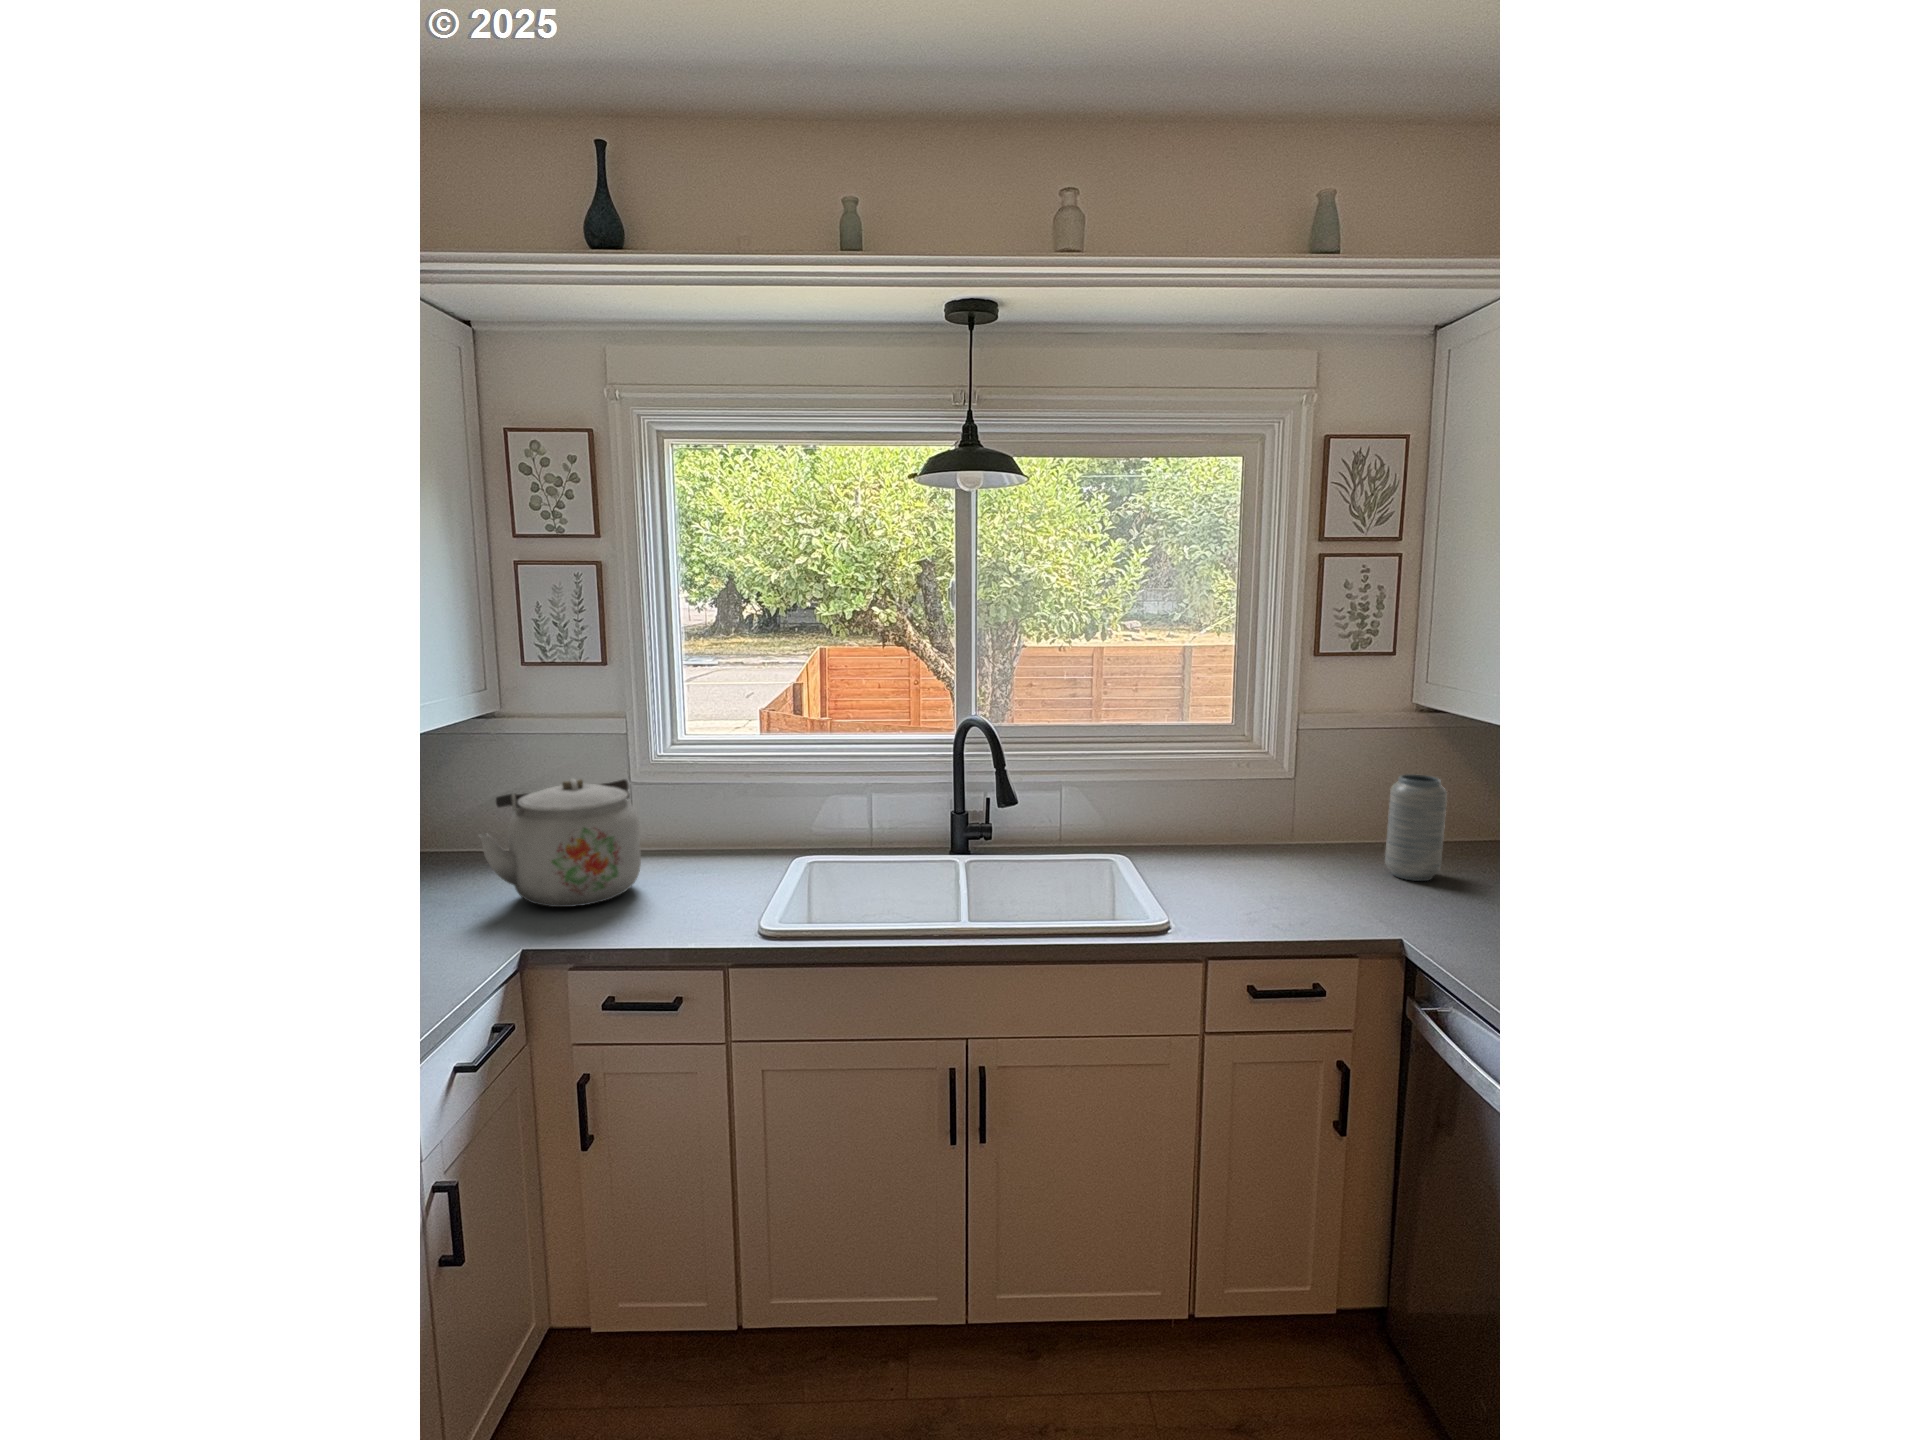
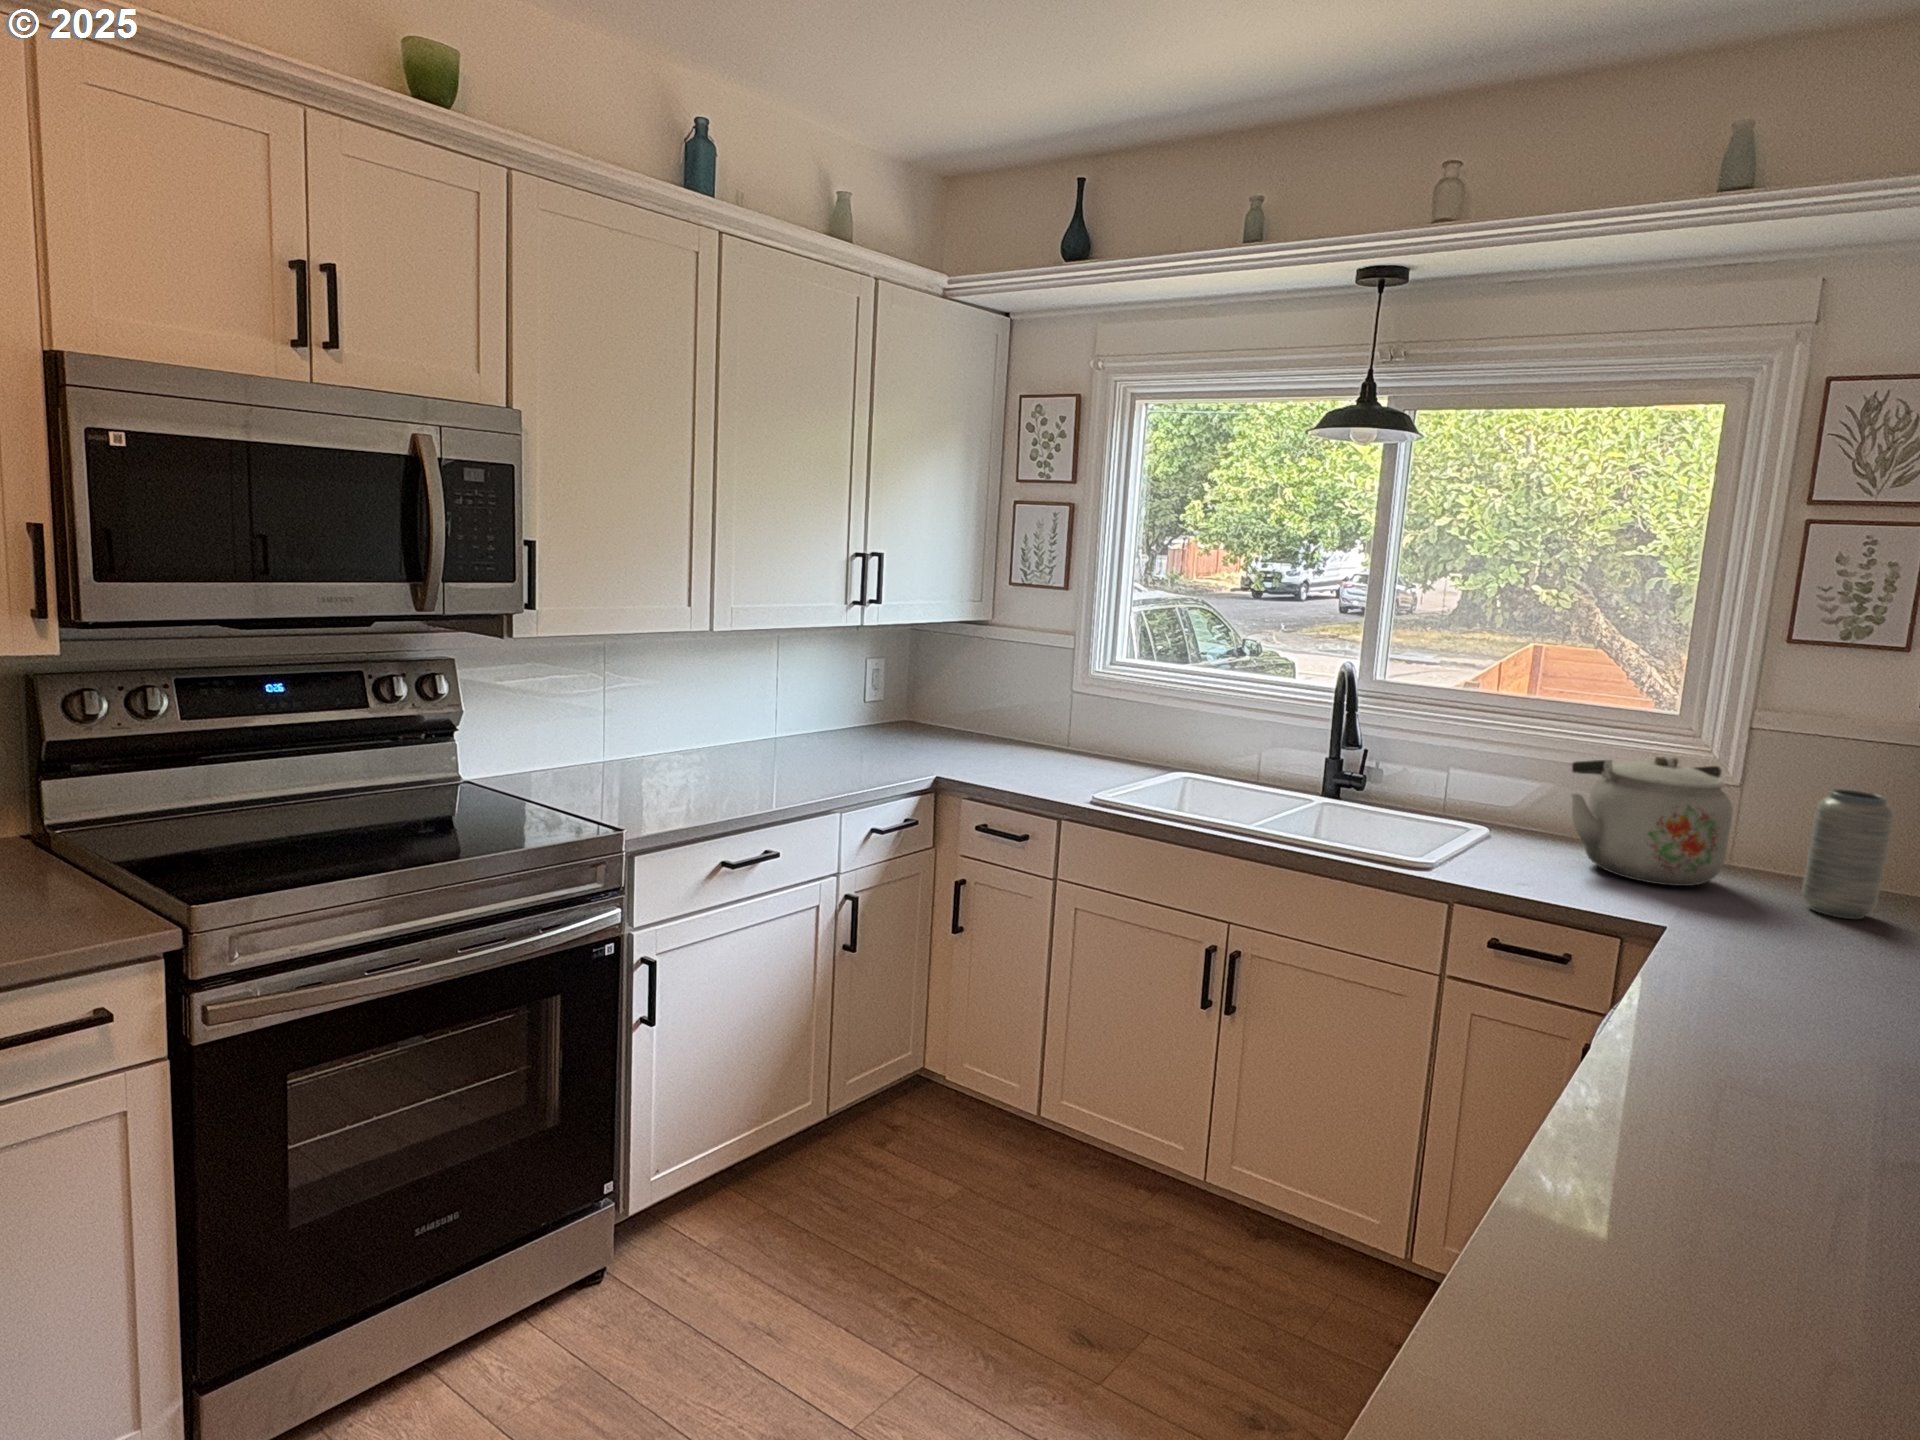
kettle: present [479,779,641,907] -> present [1572,756,1733,886]

